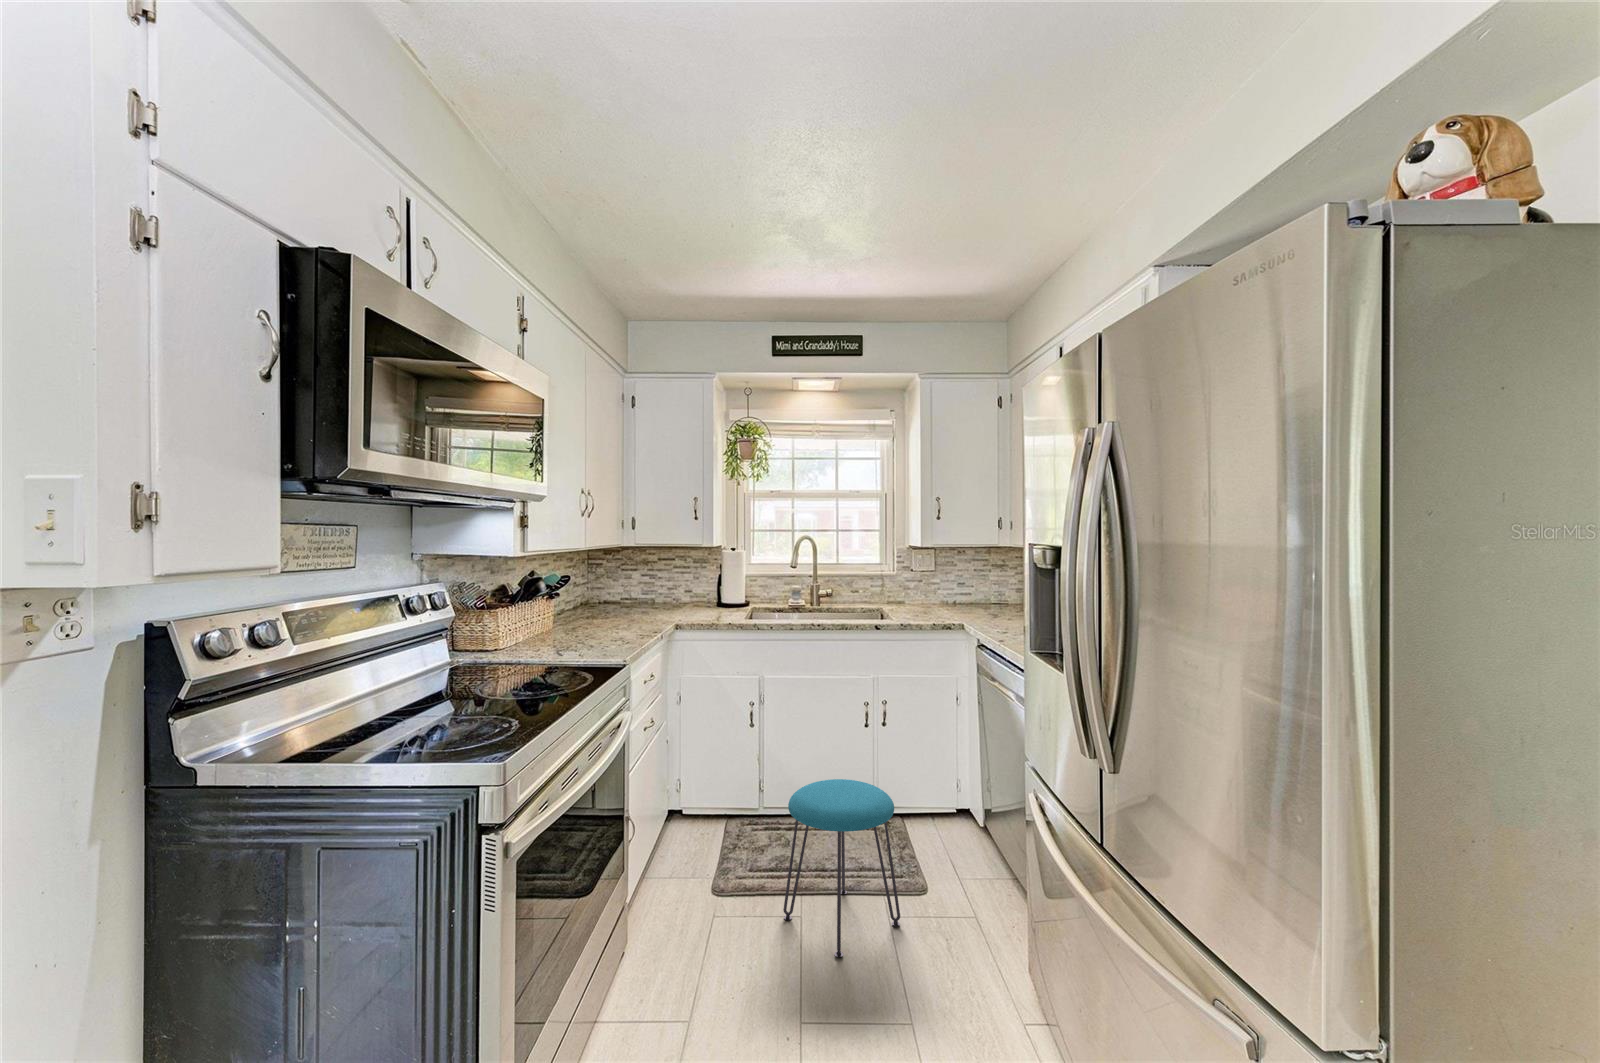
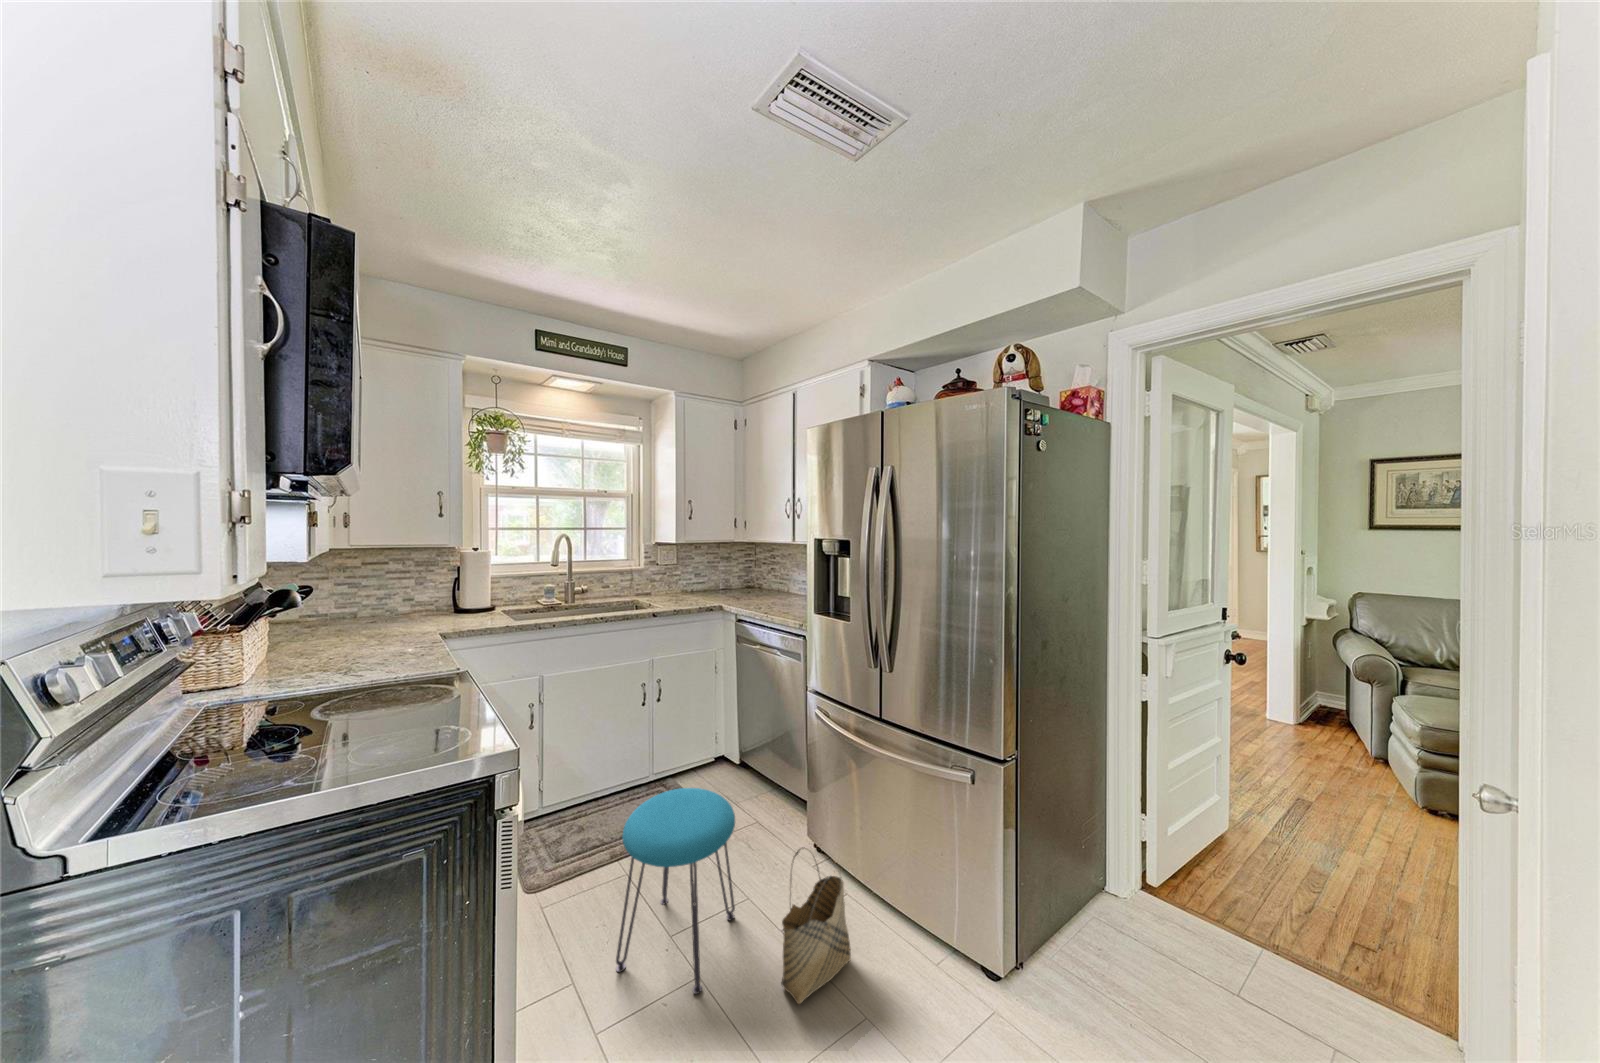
woven basket: none [908,858,997,1001] -> present [781,848,851,1004]

